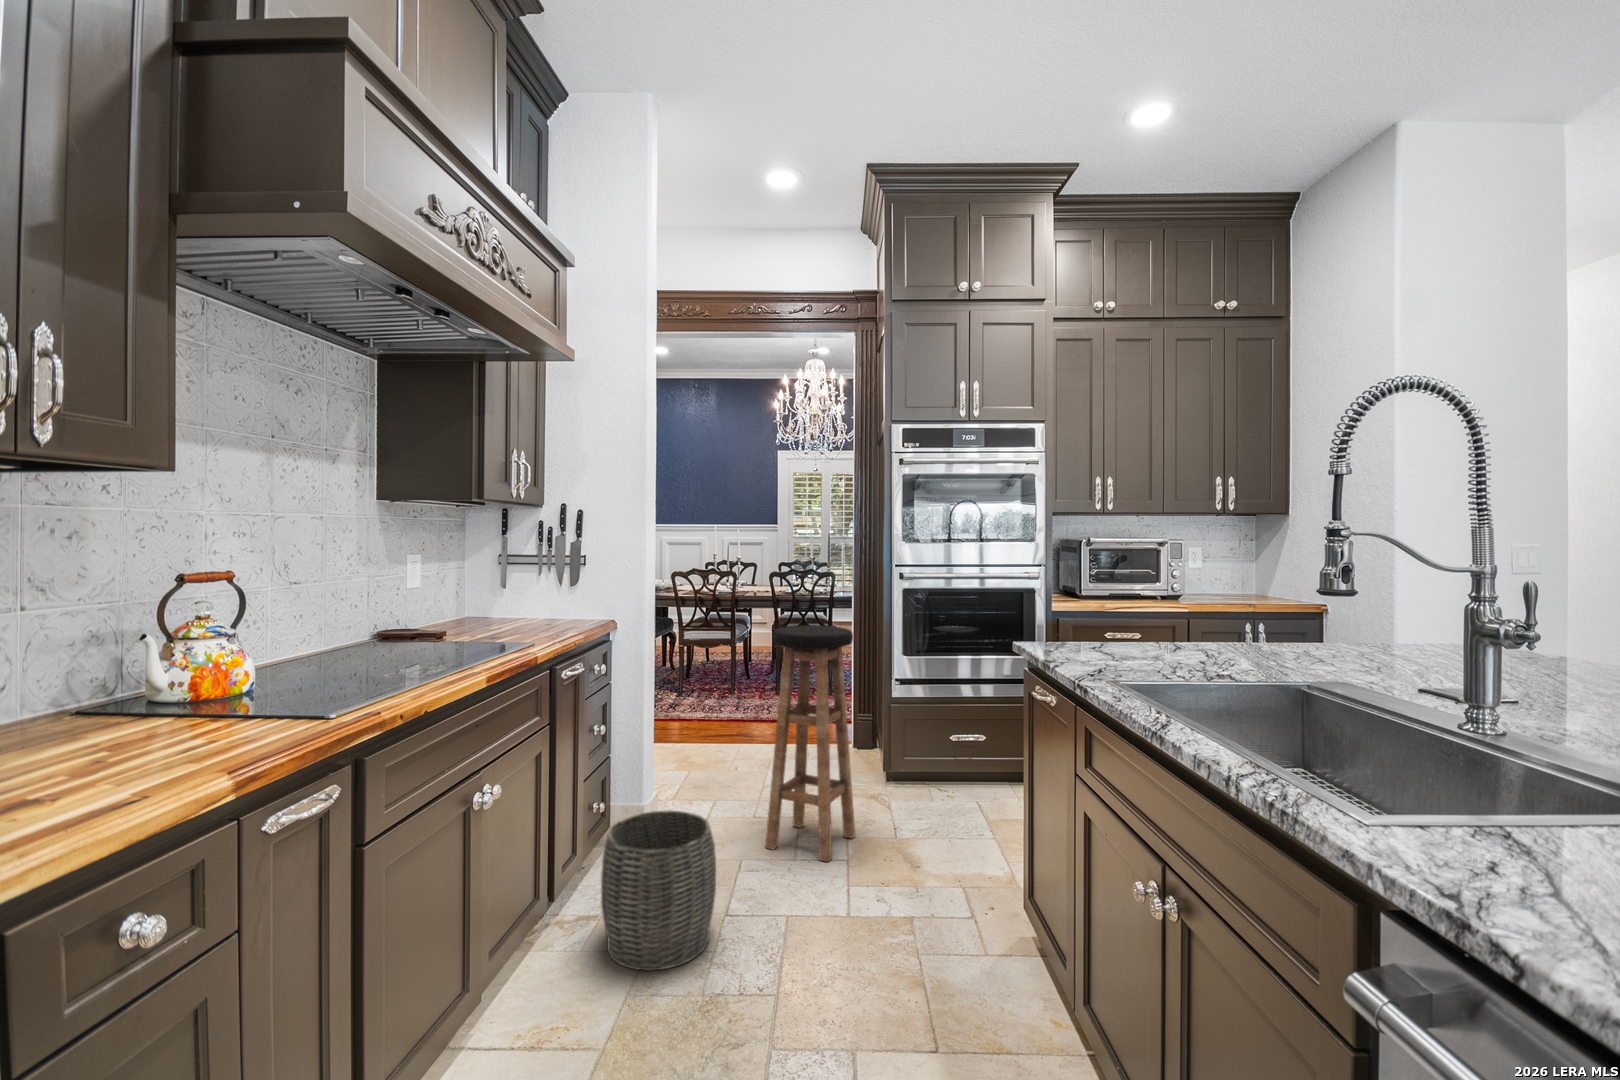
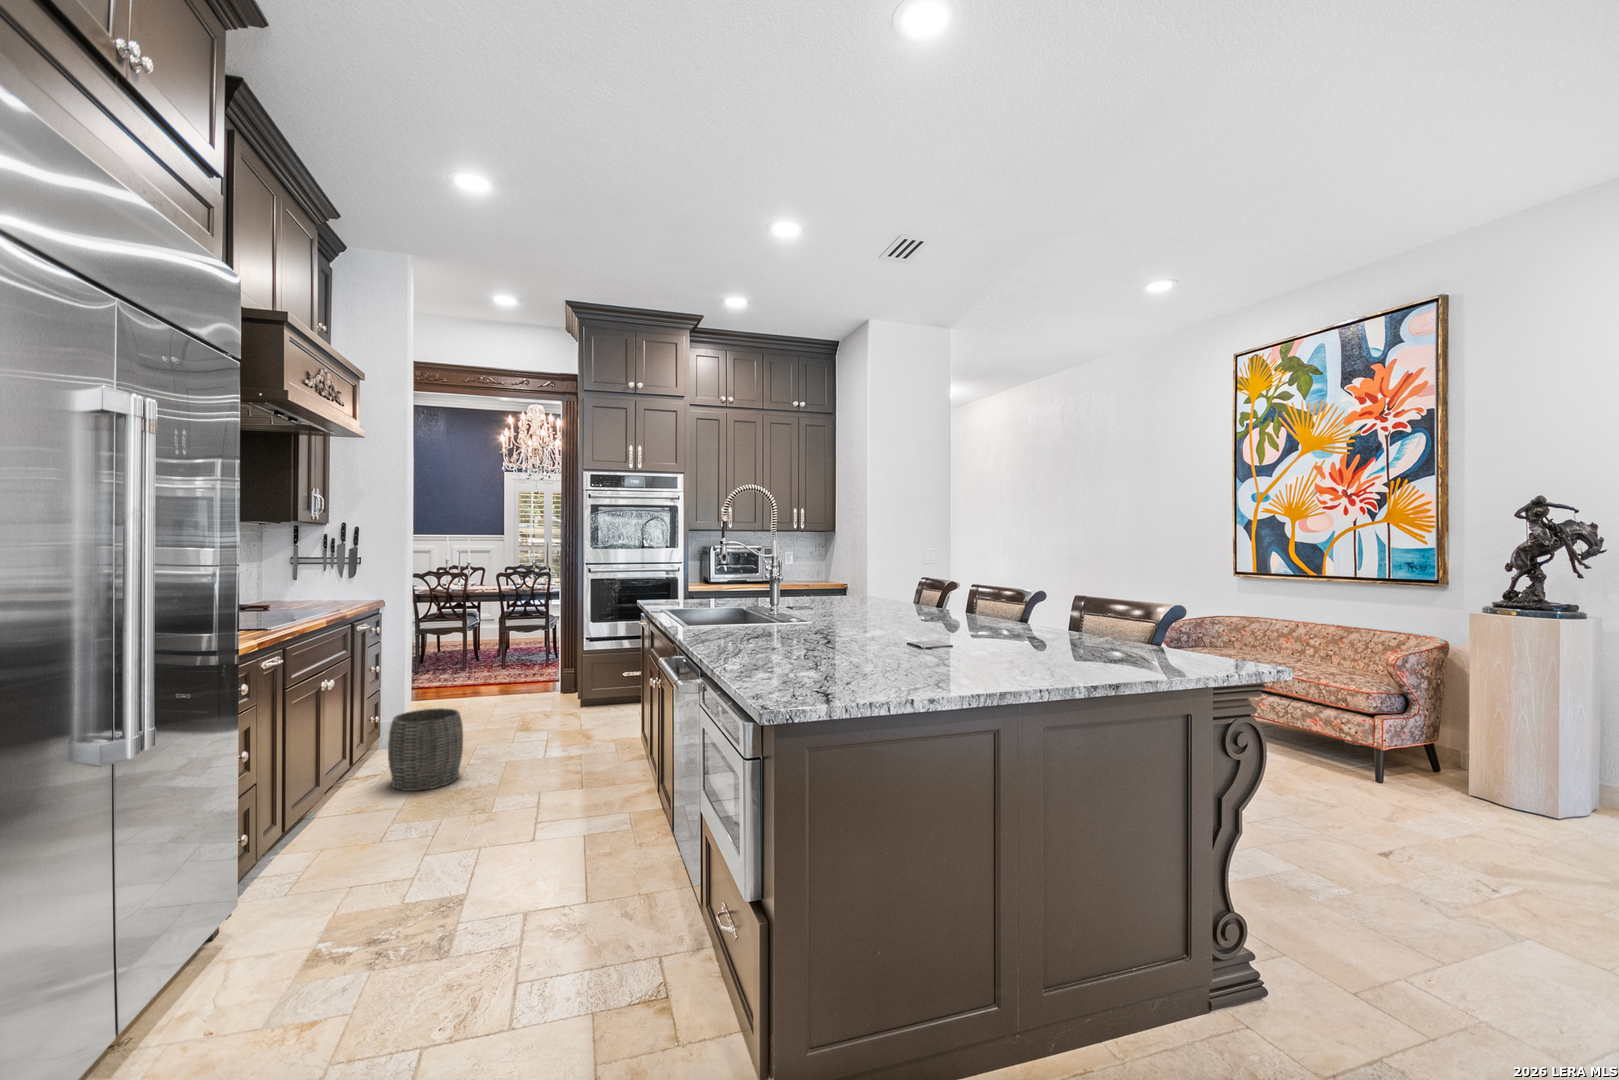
bar stool: present [765,625,855,862] -> none [494,601,556,744]

